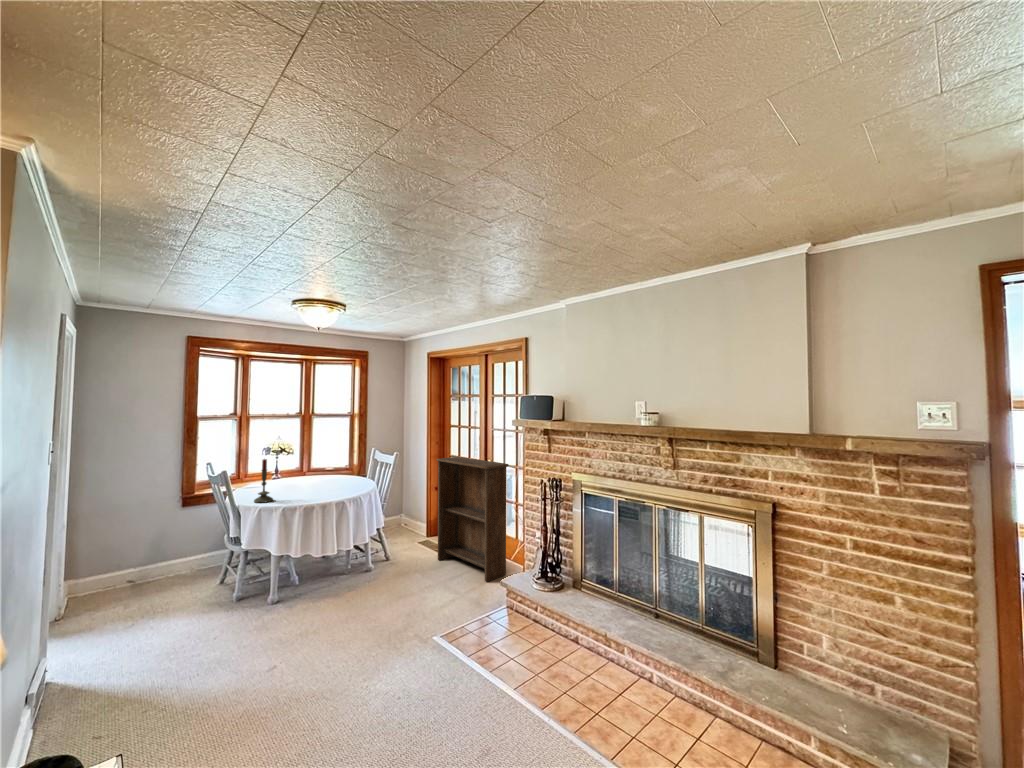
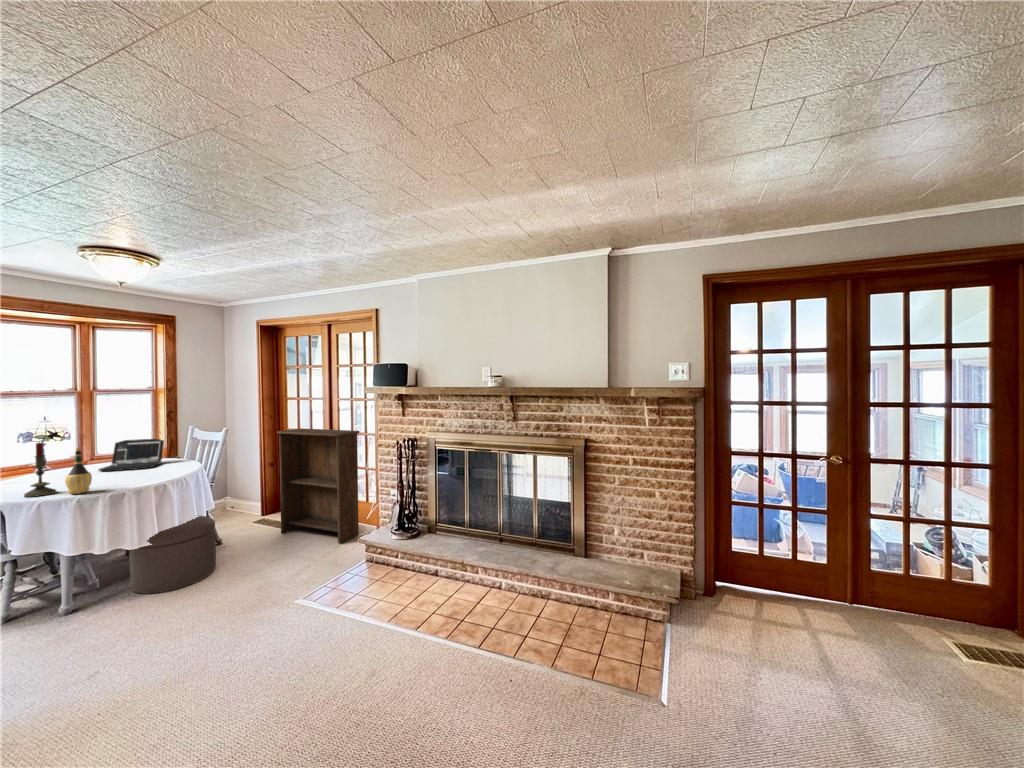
laptop: none [306,458,351,485] -> present [99,439,164,471]
wine bottle: none [277,466,294,504] -> present [65,448,92,494]
ottoman: none [316,533,380,600] -> present [129,516,216,594]

